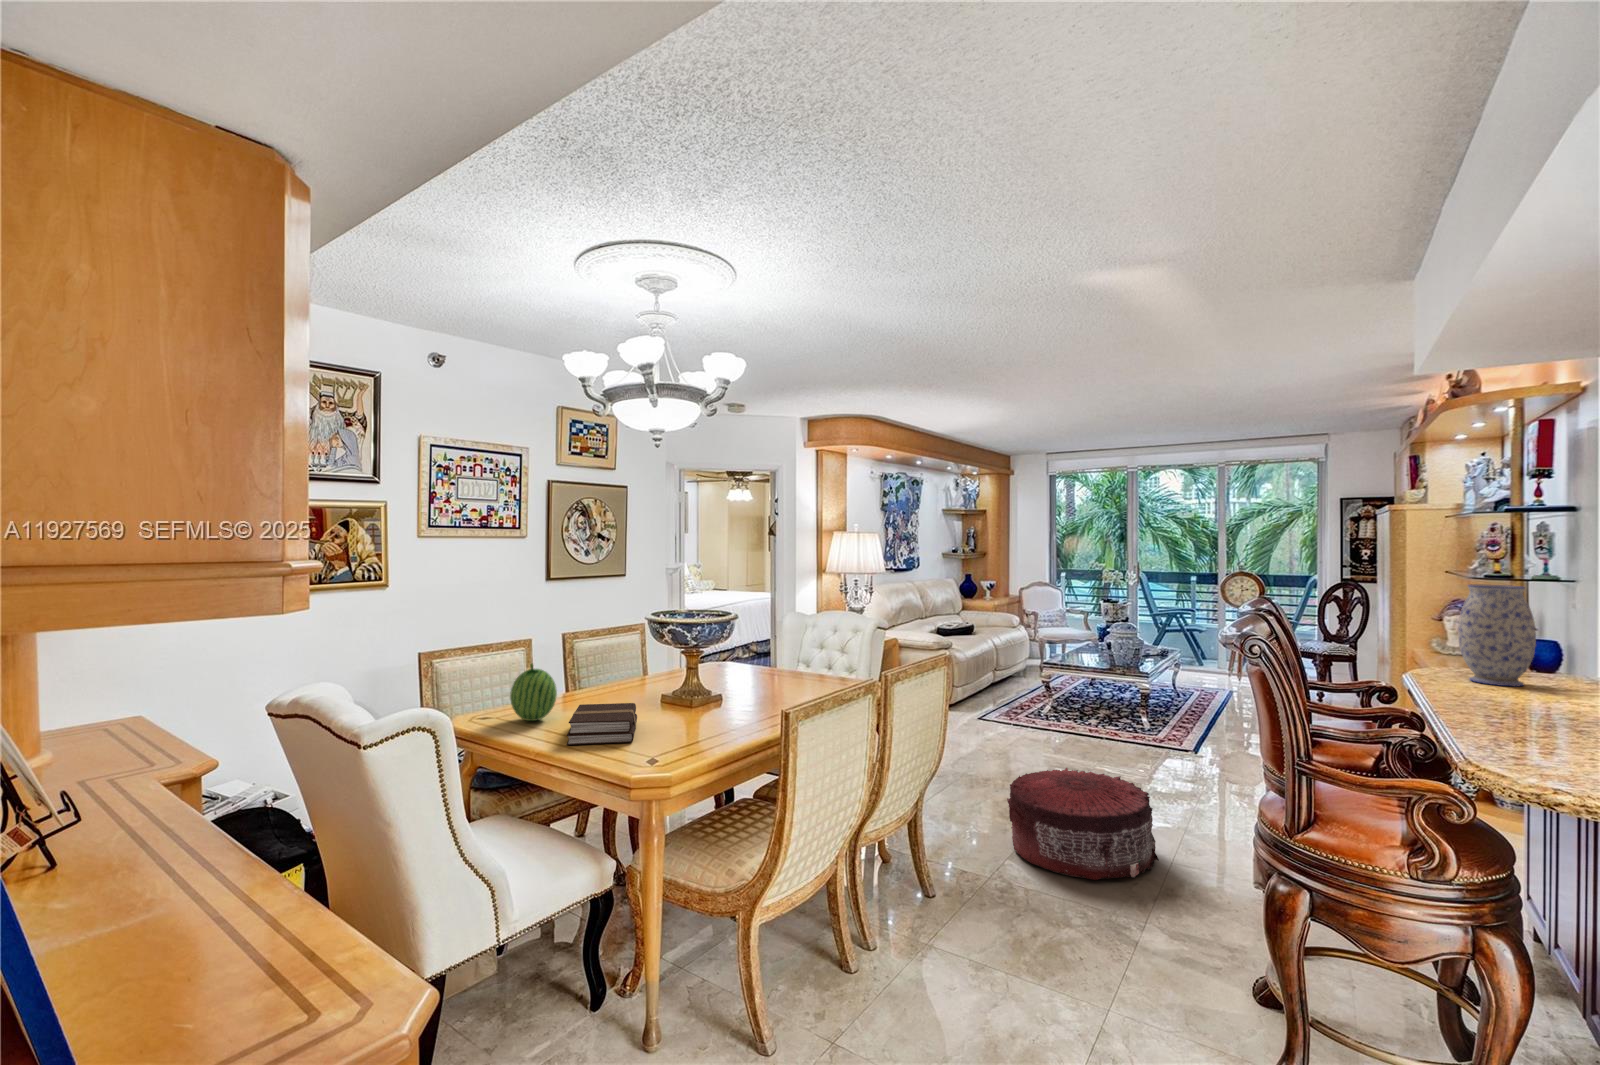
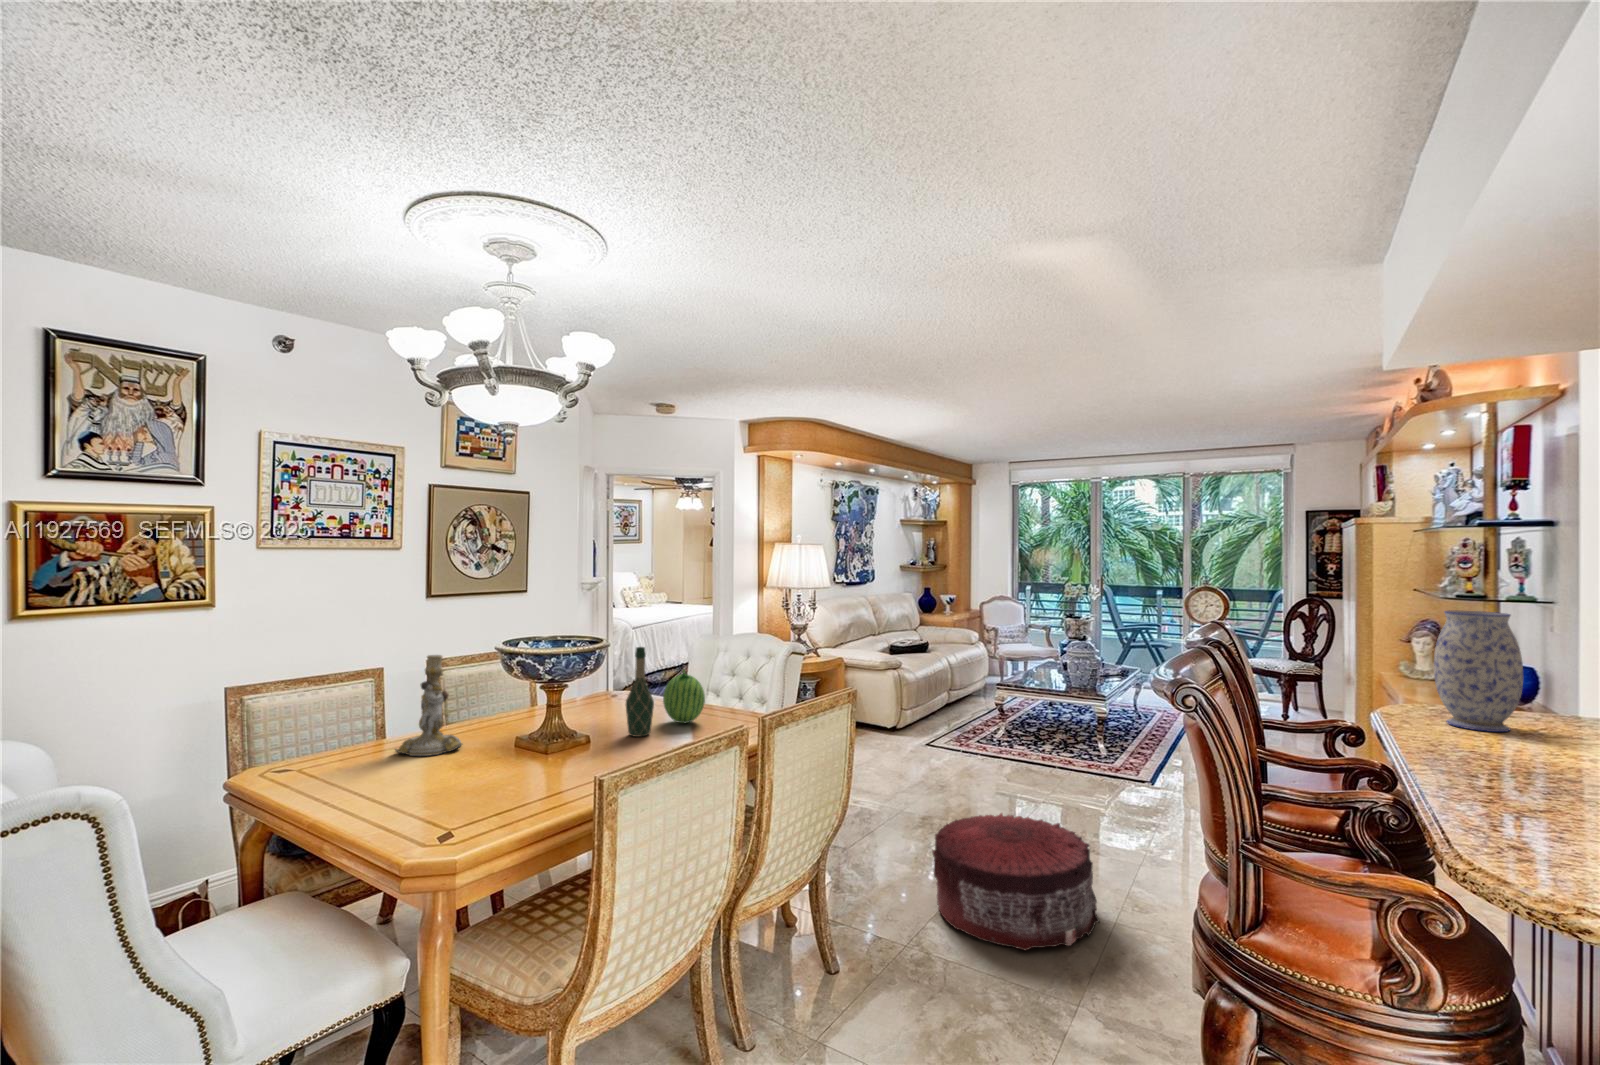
wine bottle: none [748,619,772,696] -> present [626,647,654,737]
candlestick: none [565,625,619,709] -> present [395,655,462,756]
fruit: present [510,664,557,721] -> present [663,670,705,723]
book: present [567,703,637,745] -> none [358,752,469,811]

